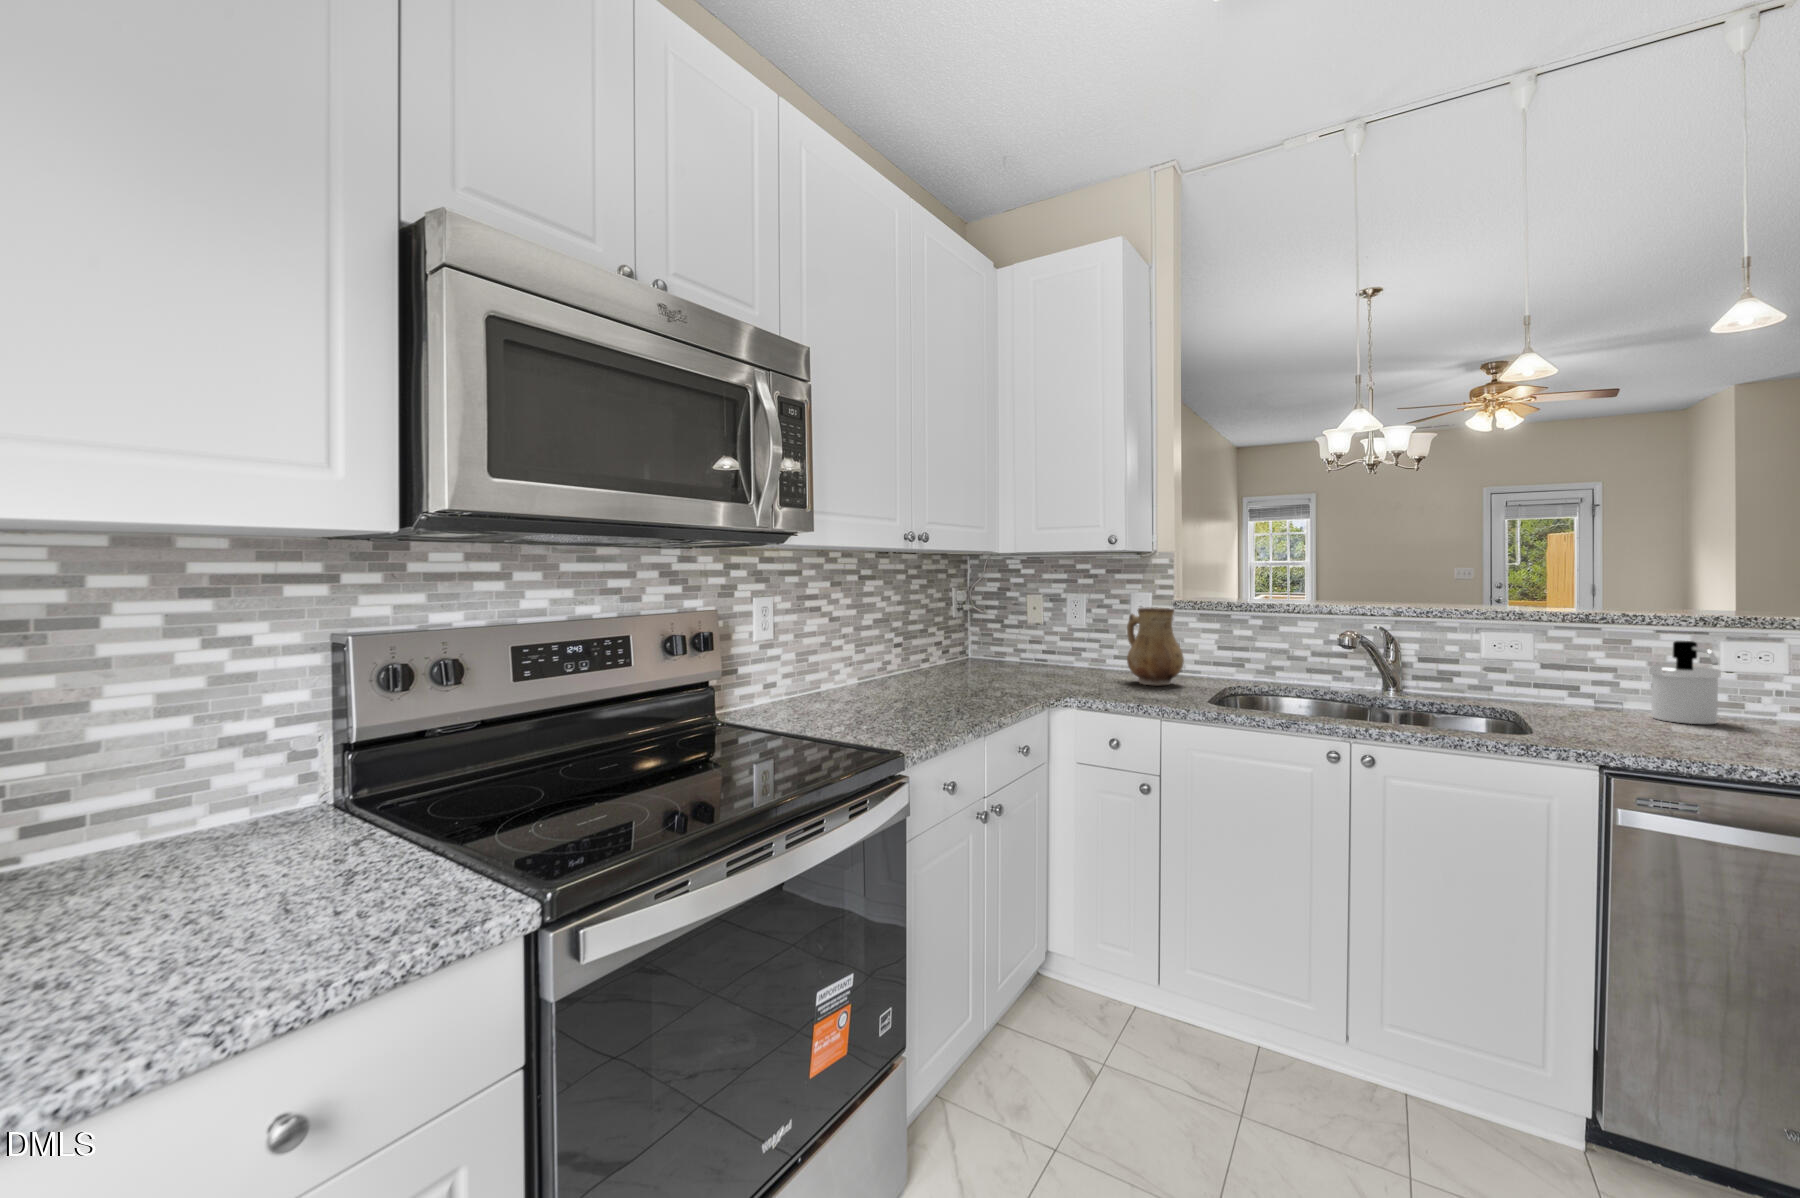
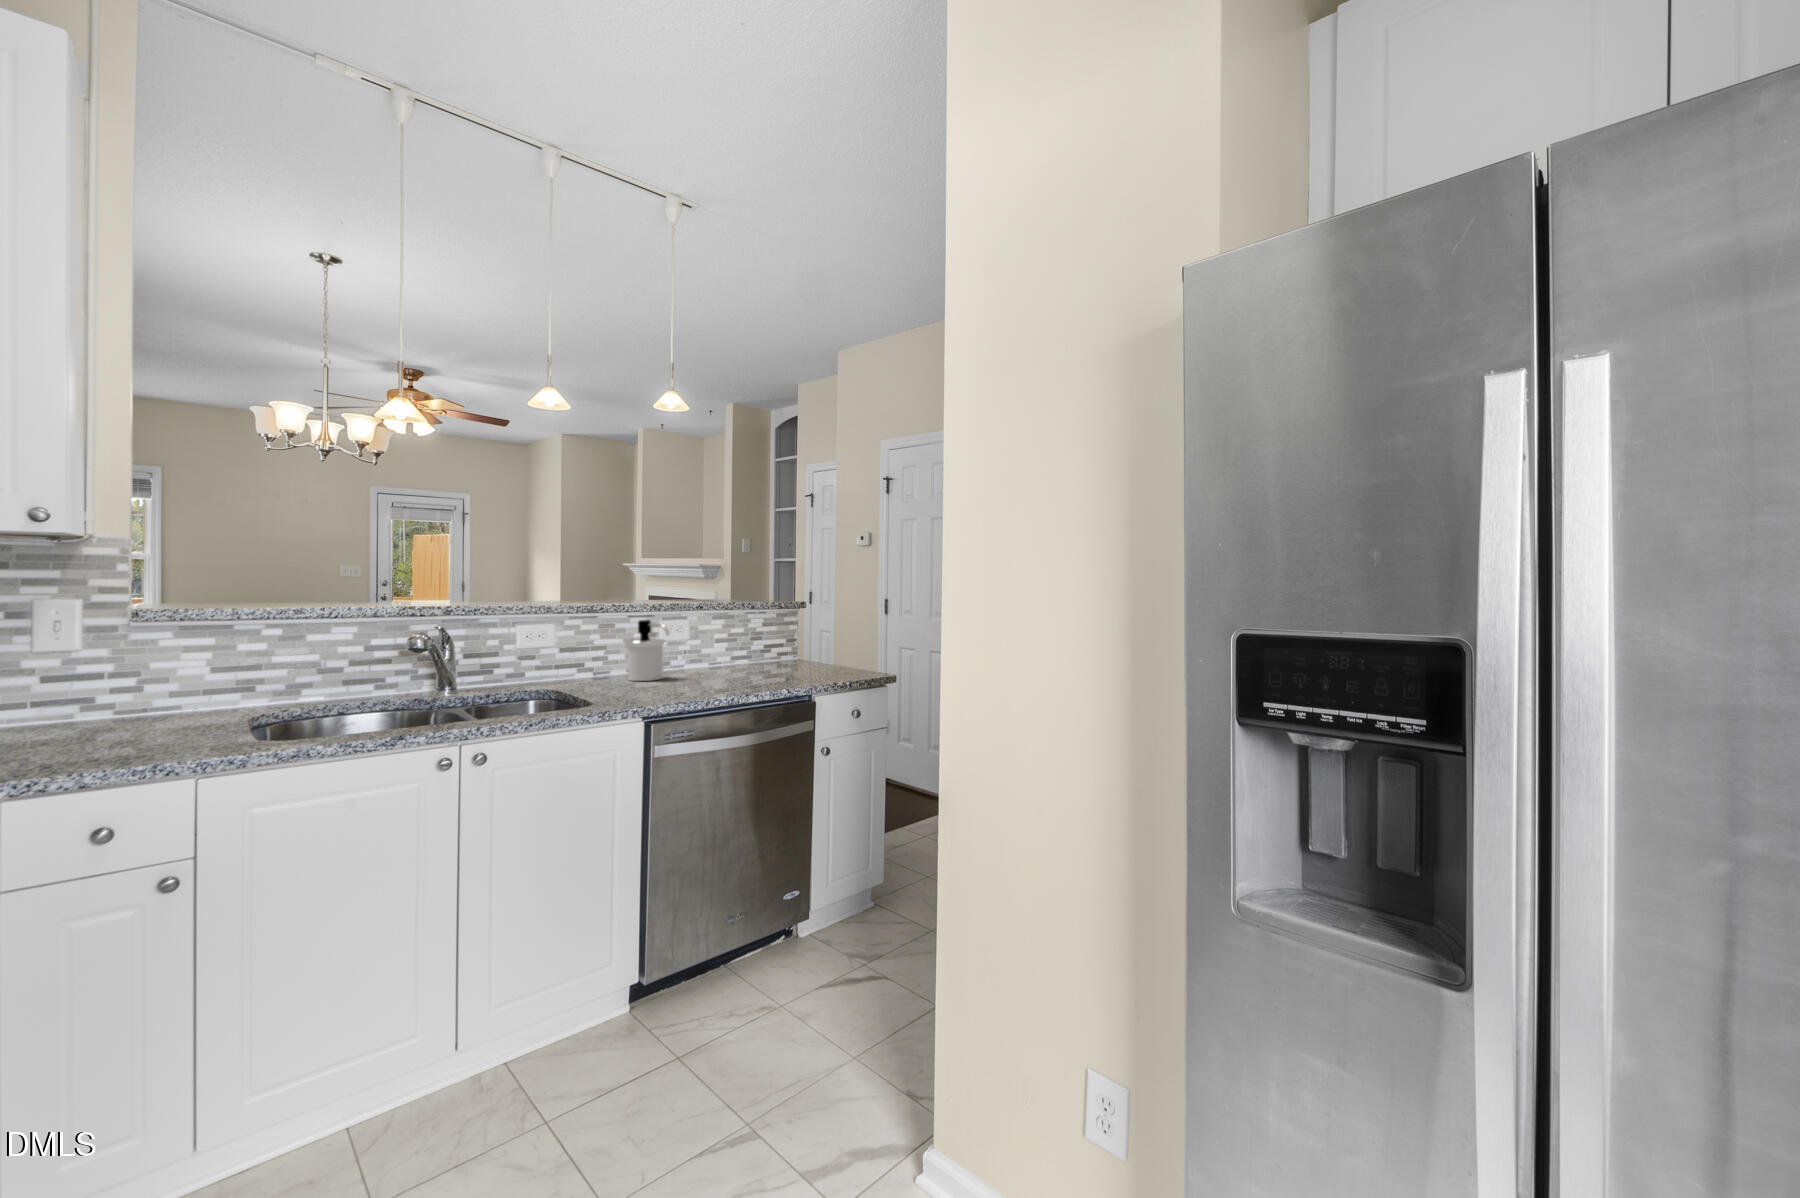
ceramic pitcher: present [1127,607,1184,685] -> none [39,619,168,740]

